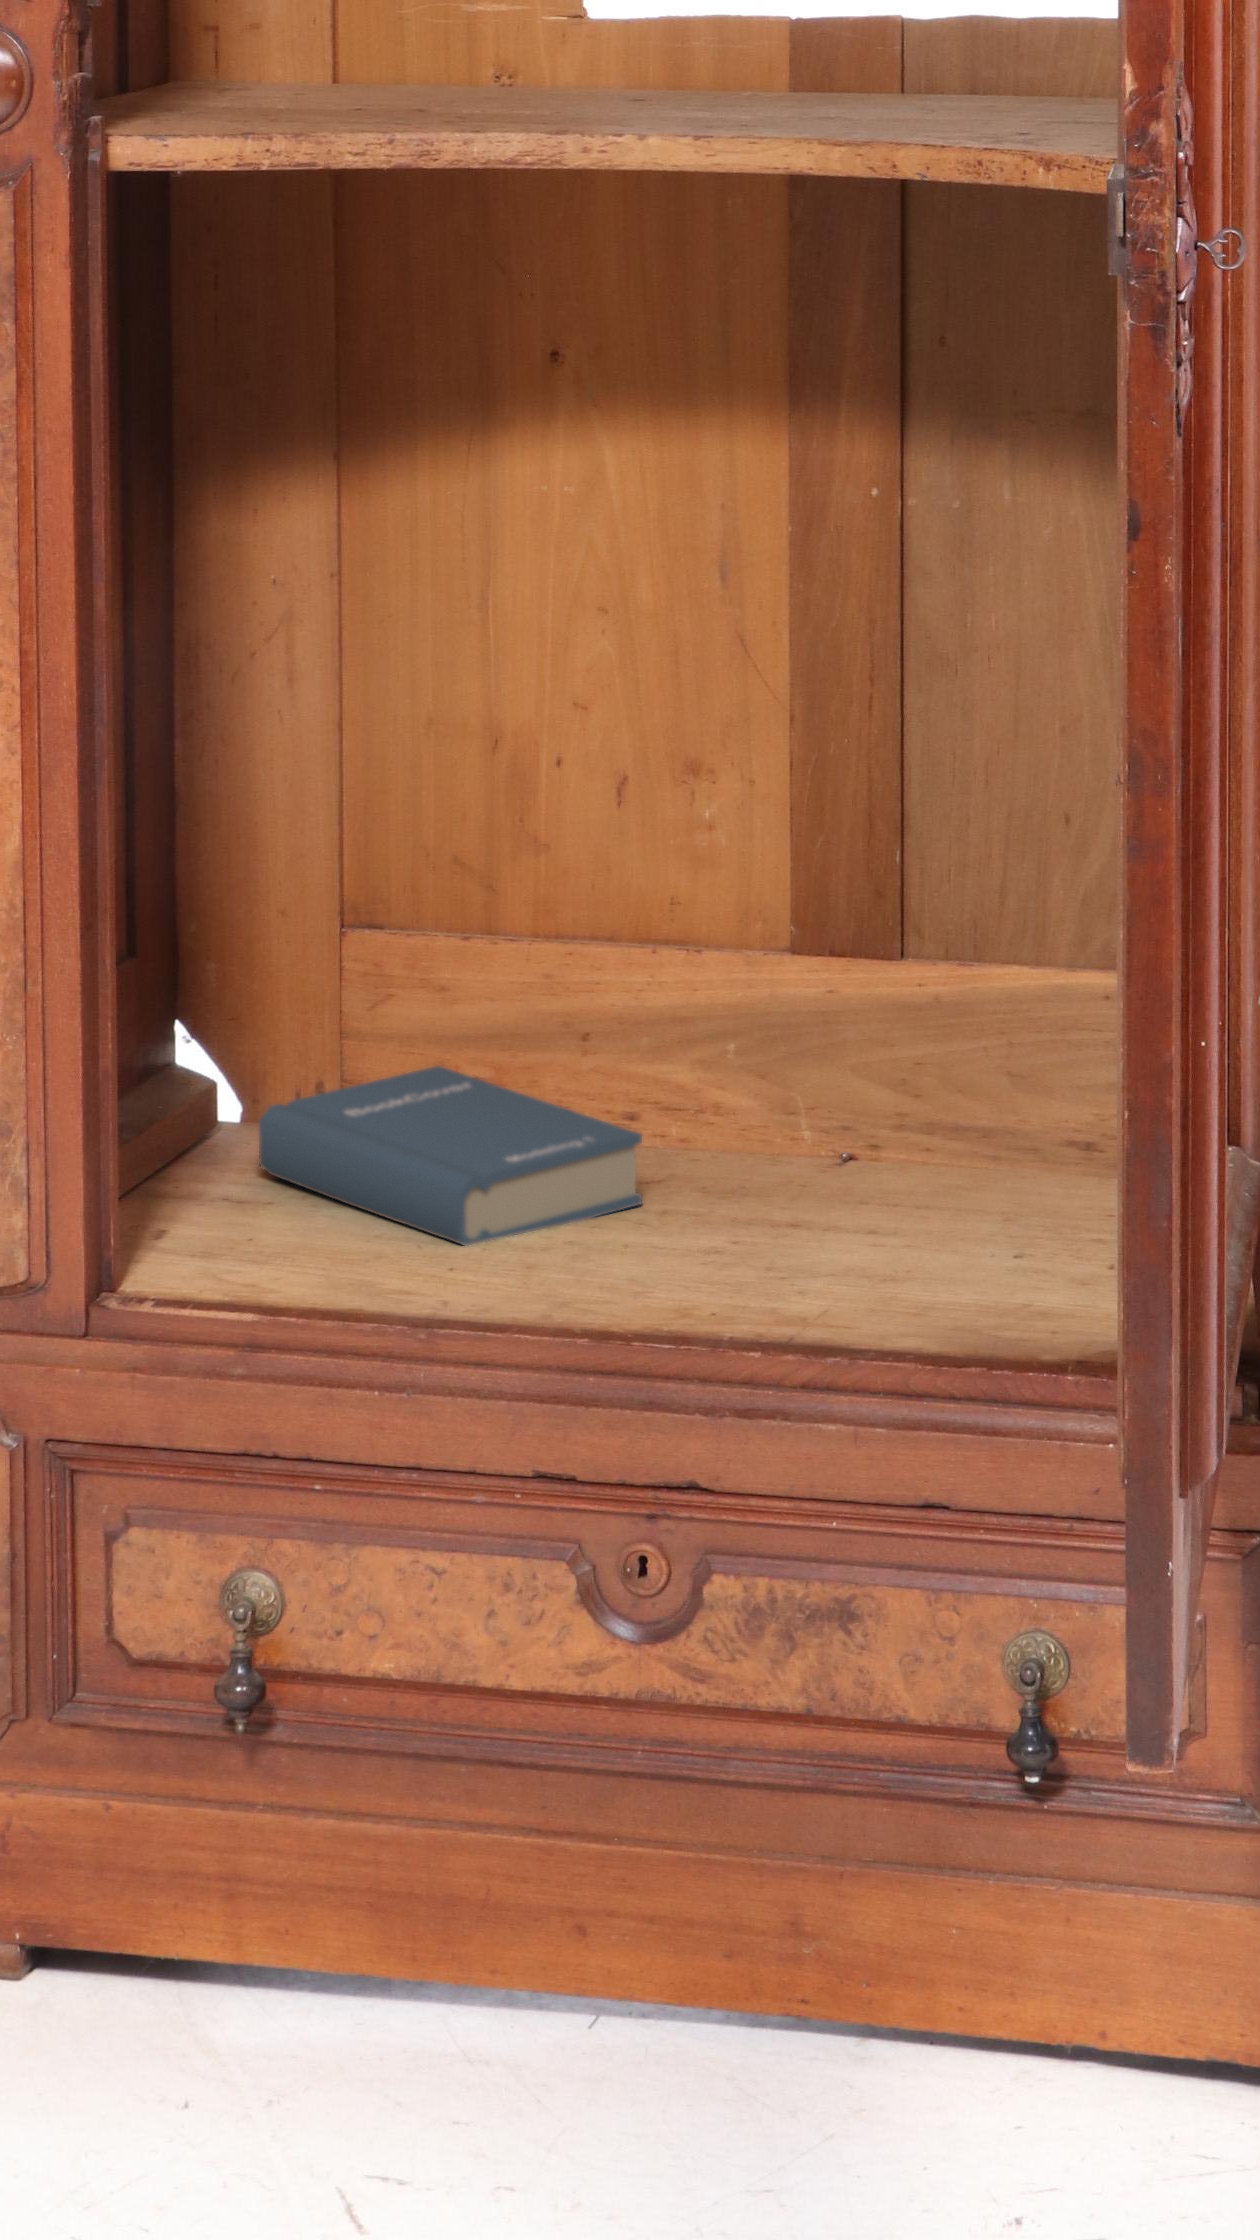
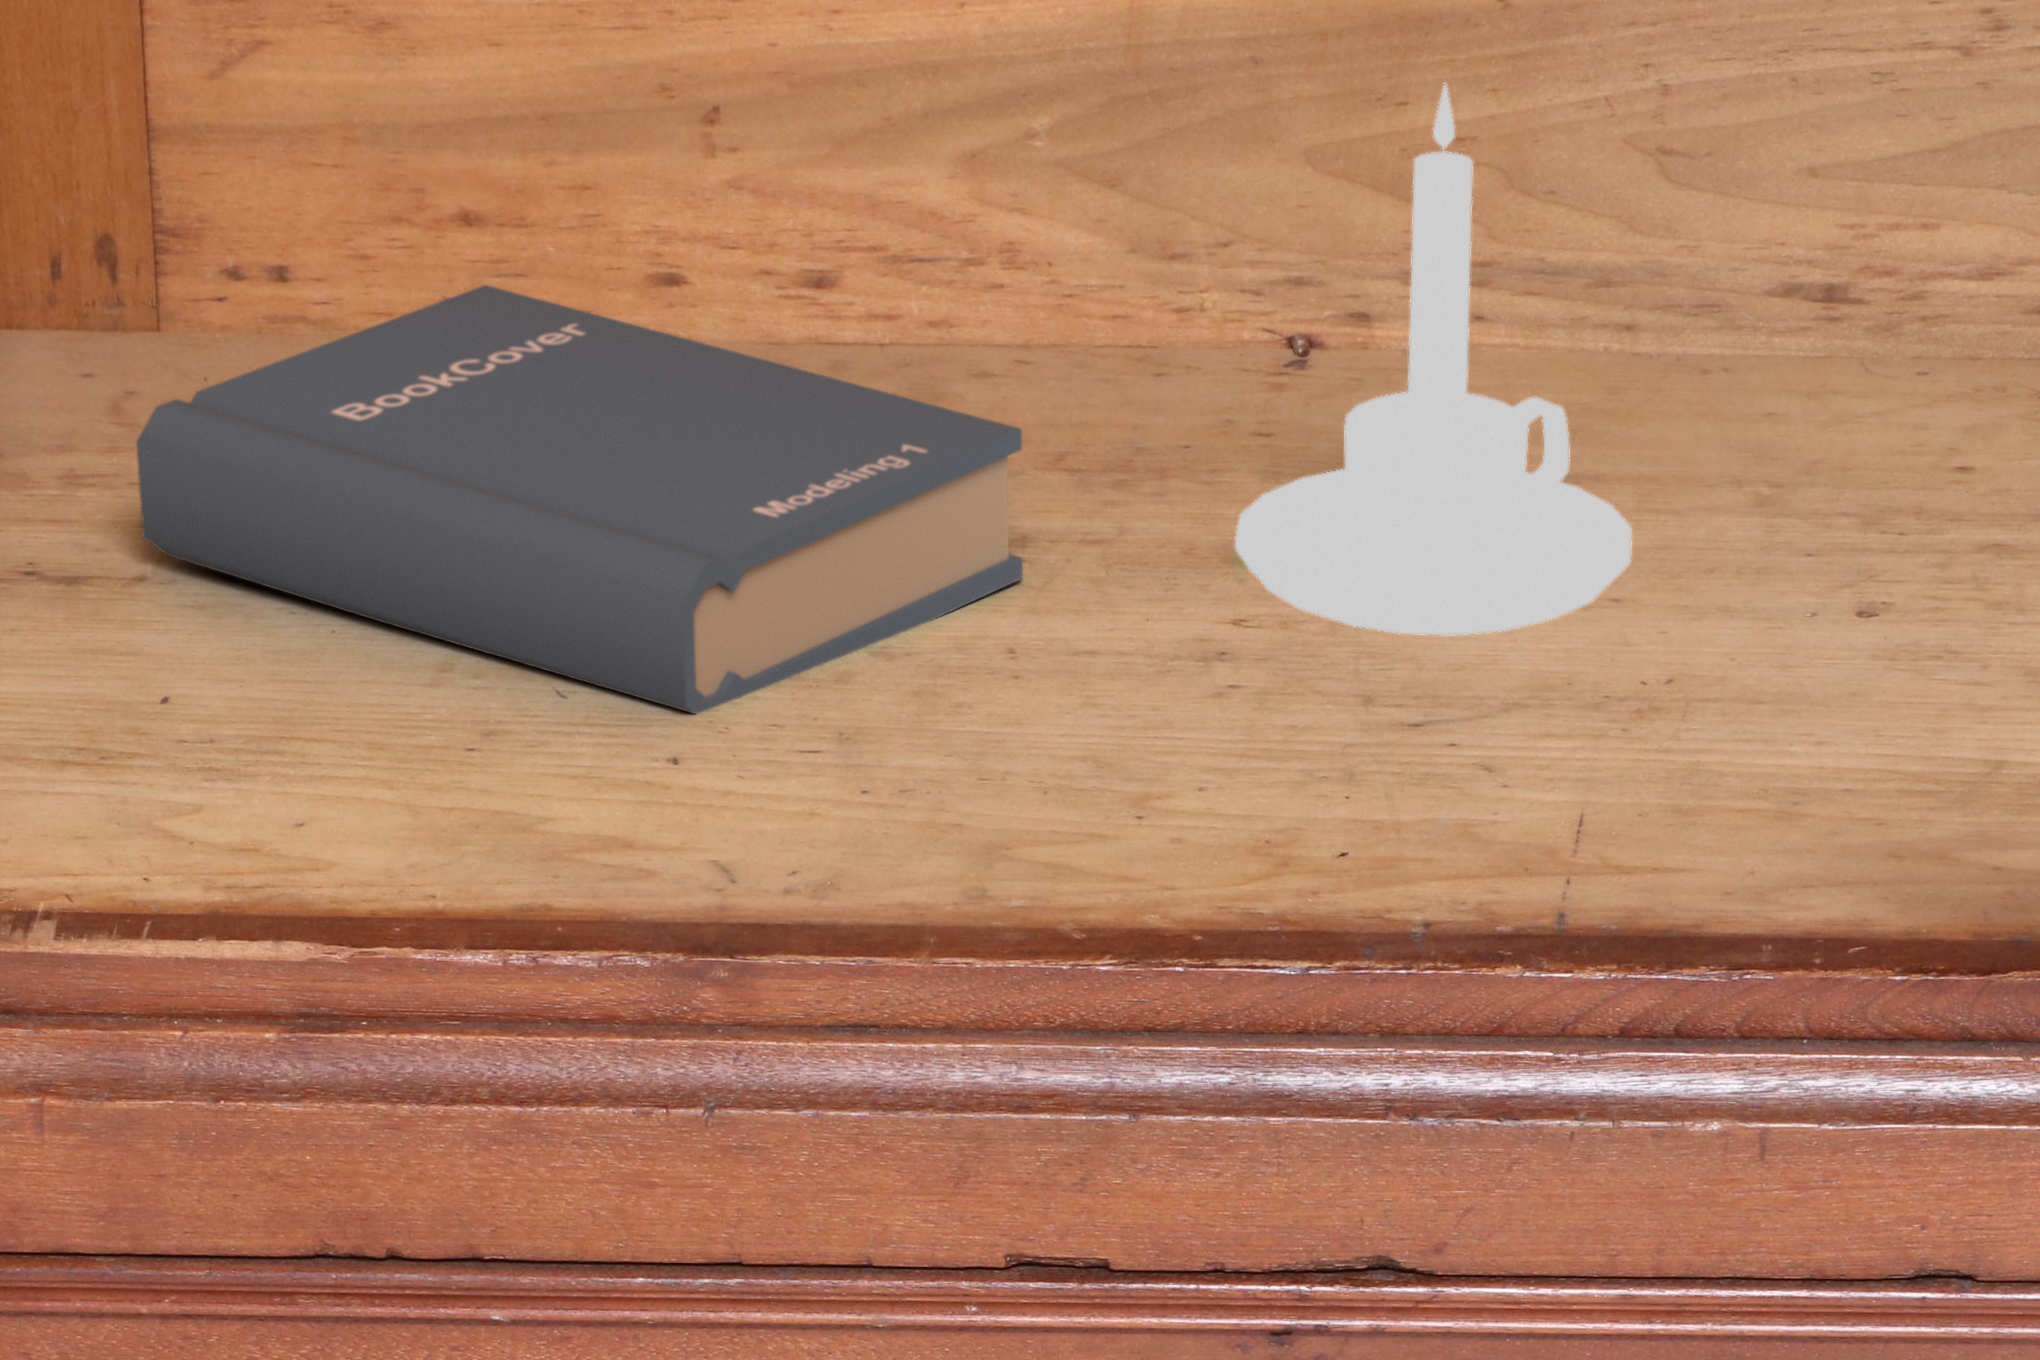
candle holder: none [735,983,918,1236] -> present [1235,85,1632,635]

